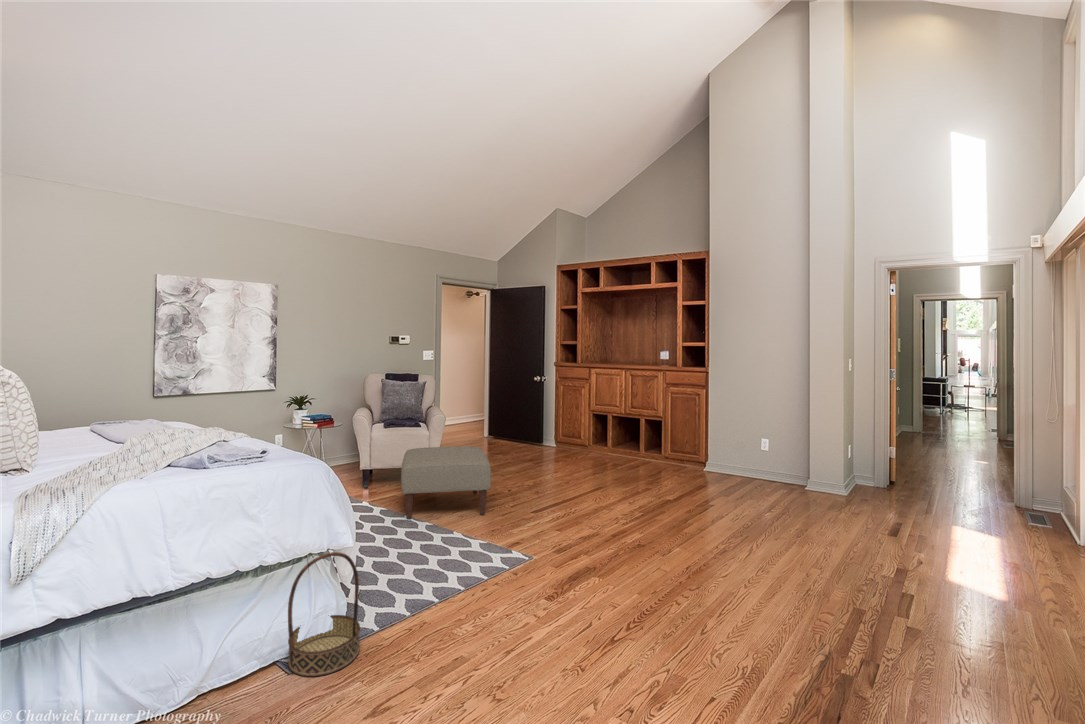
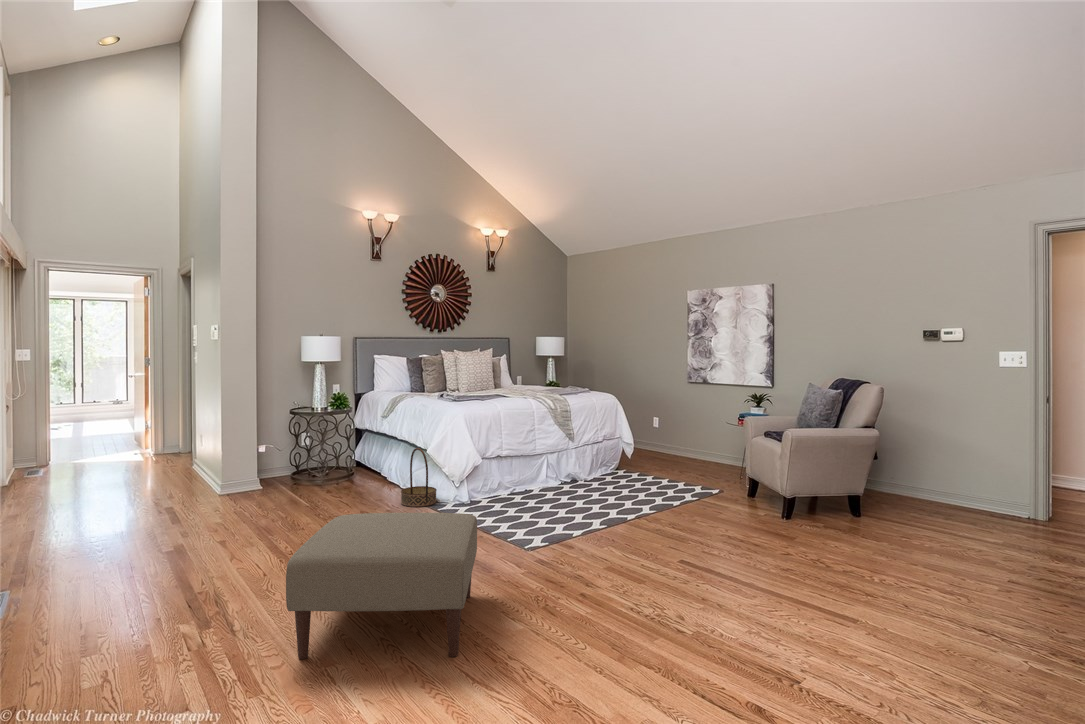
ottoman: present [401,447,491,519] -> present [286,513,477,659]

